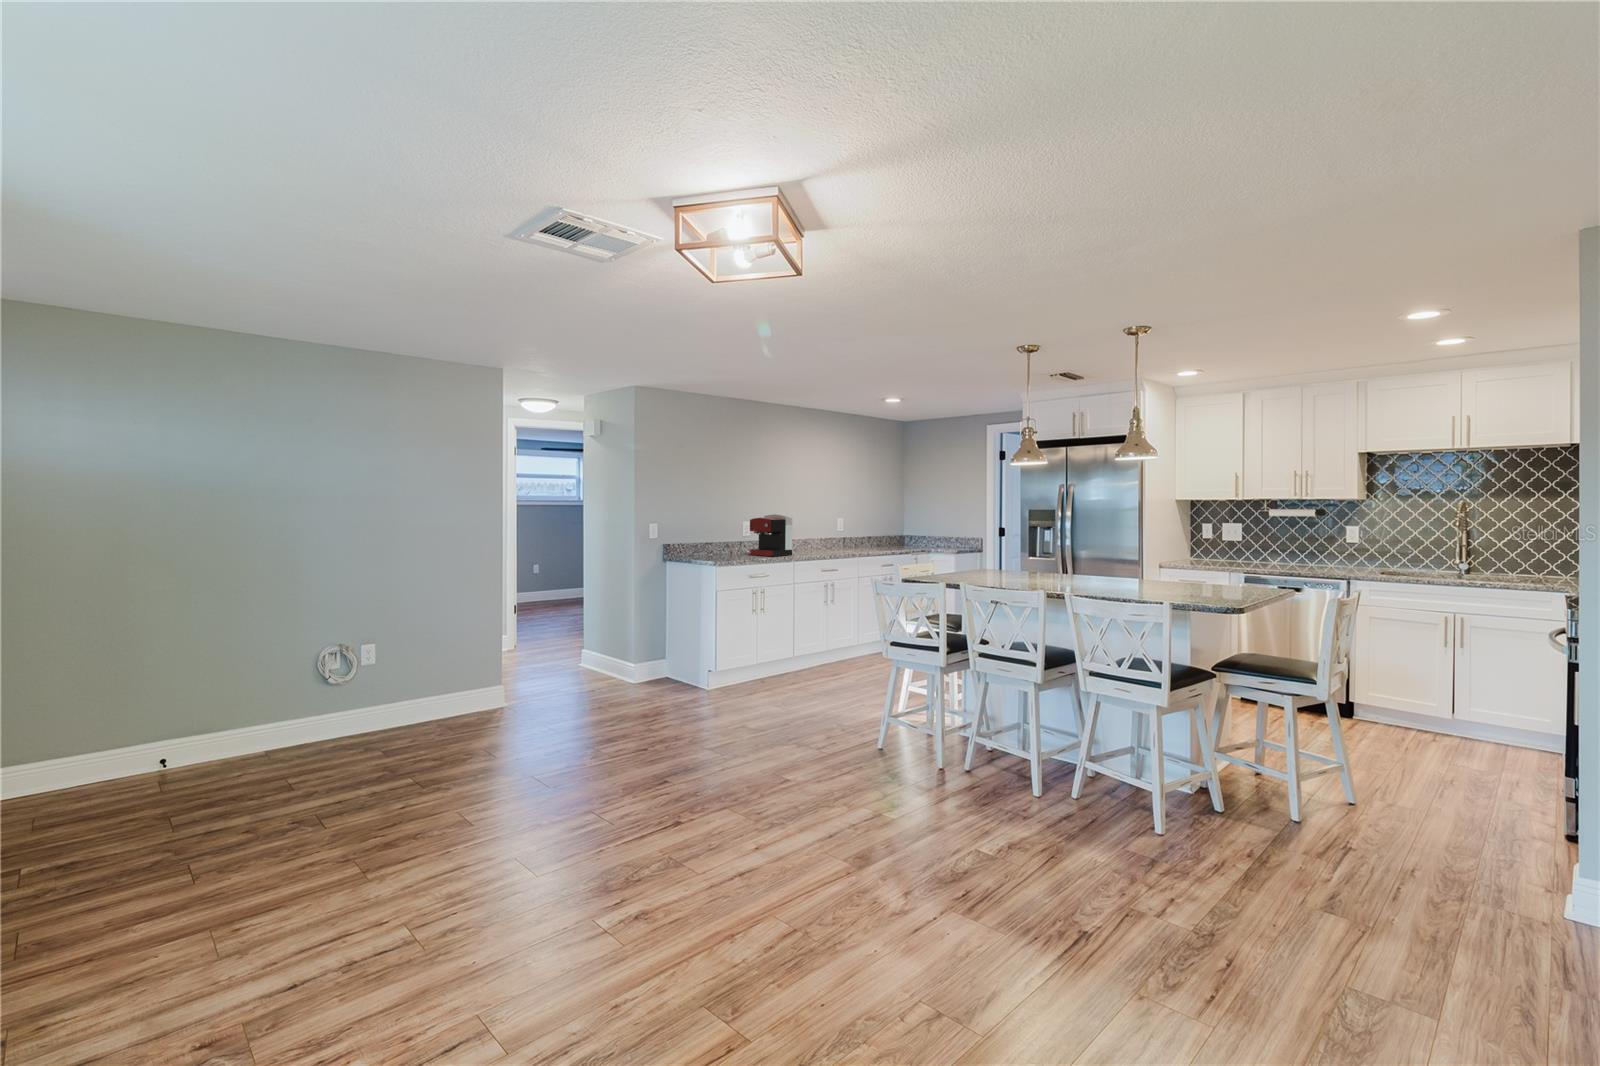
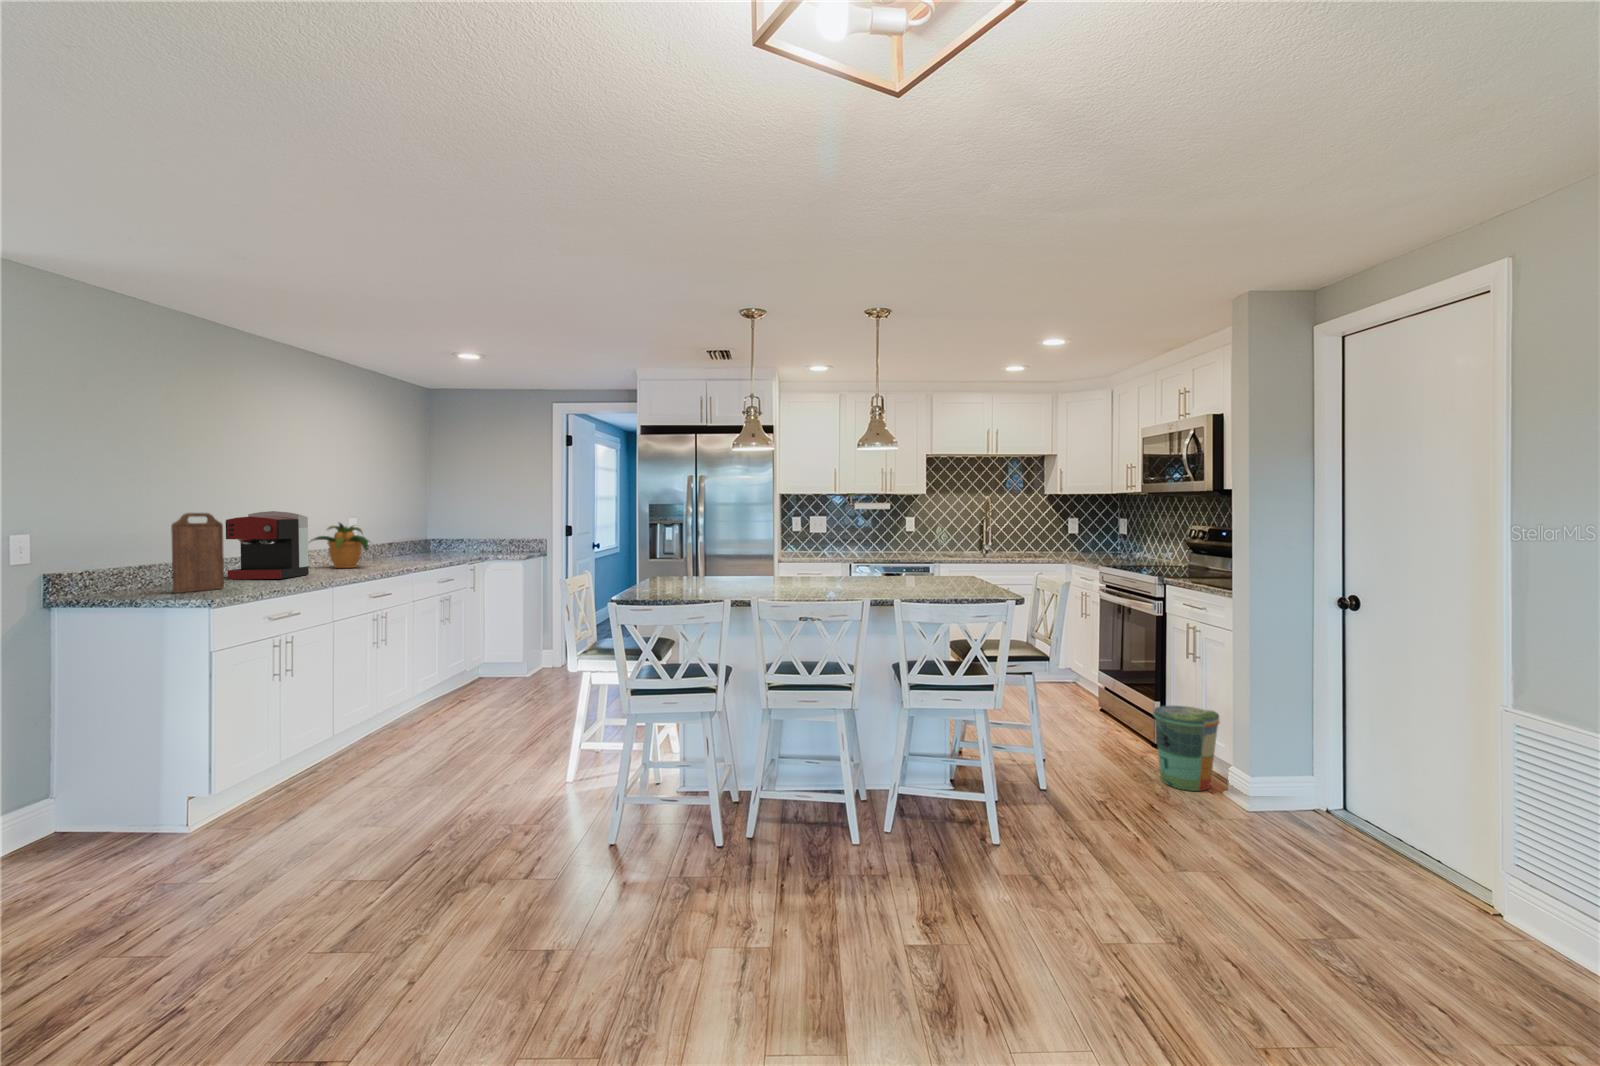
cutting board: none [713,516,738,560] -> present [171,513,224,593]
potted plant: none [800,521,838,552] -> present [311,523,369,568]
trash can: none [1478,778,1586,896] -> present [1153,706,1219,791]

